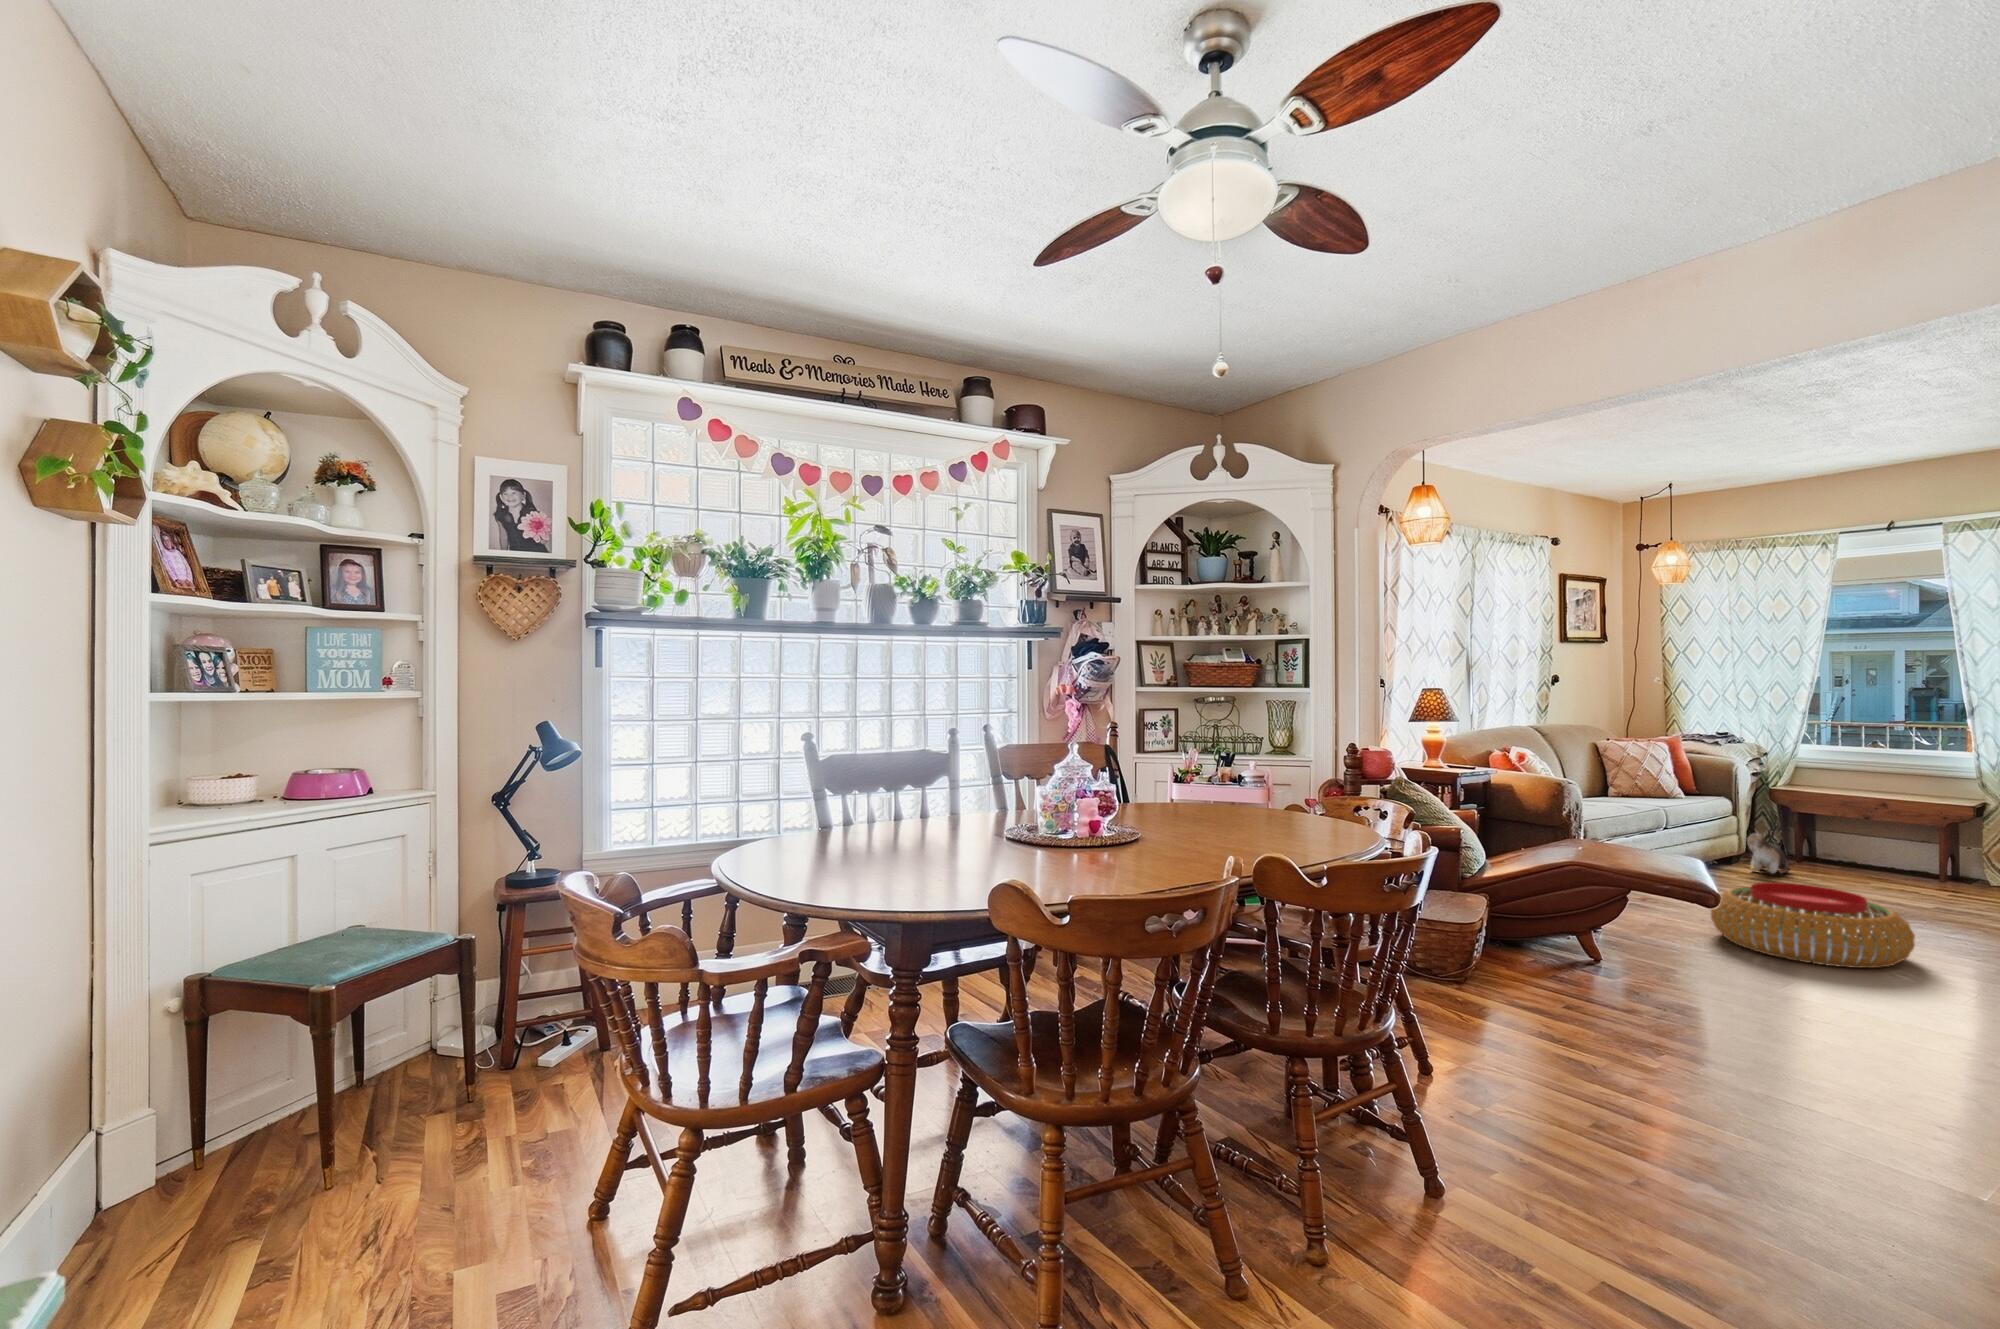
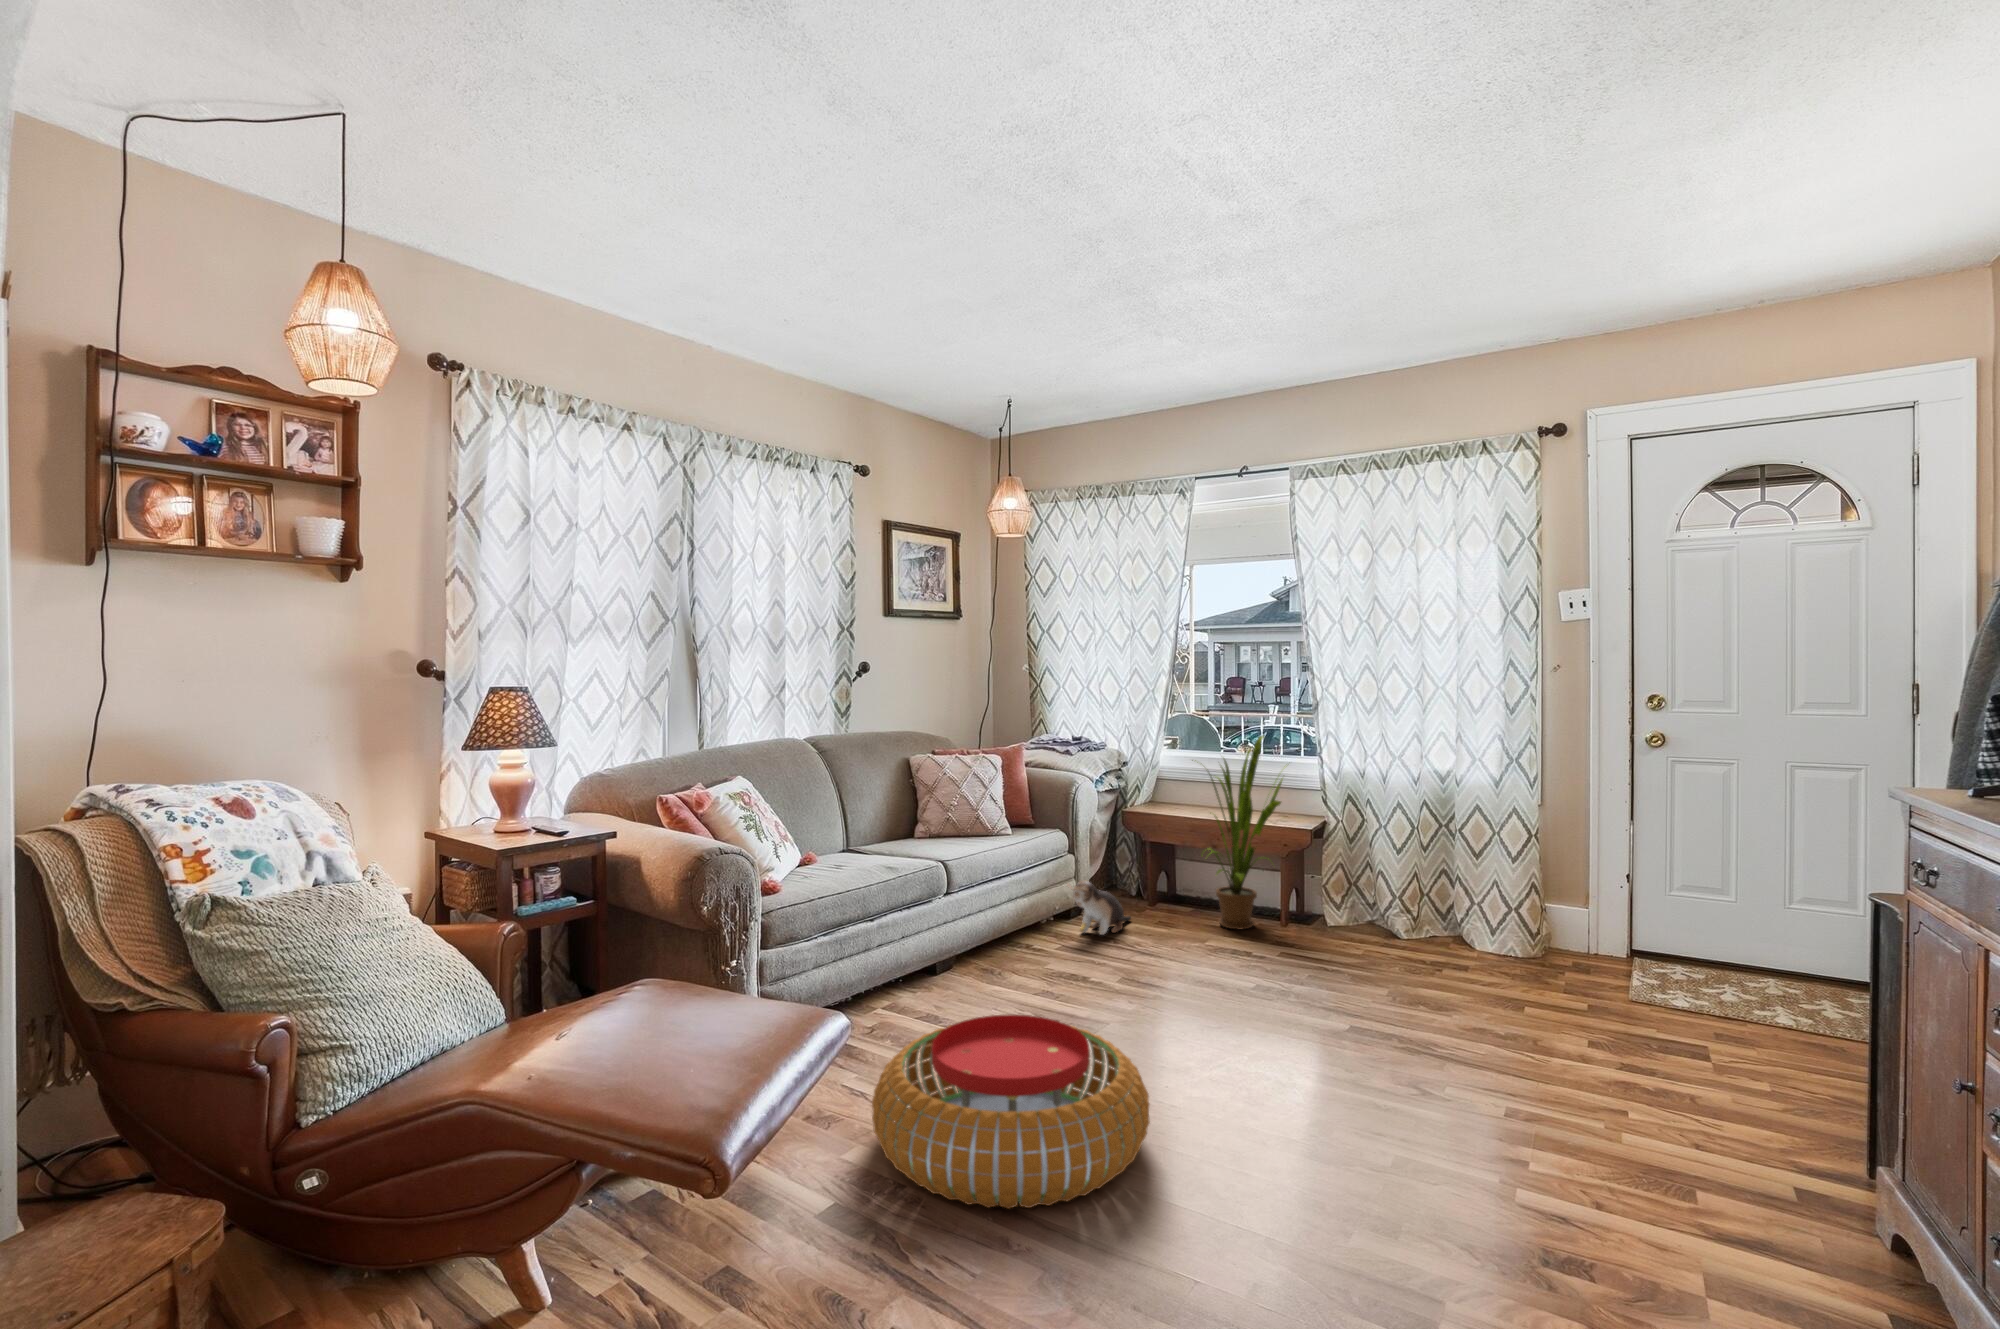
house plant: none [1842,734,1952,881] -> present [1192,736,1282,929]

